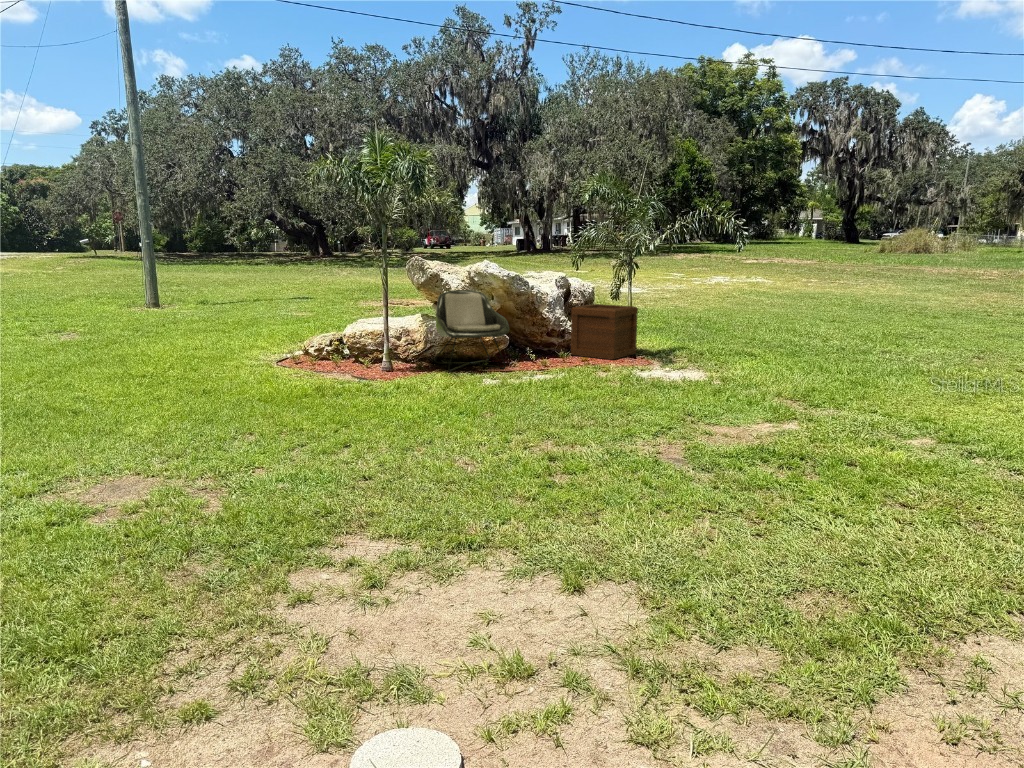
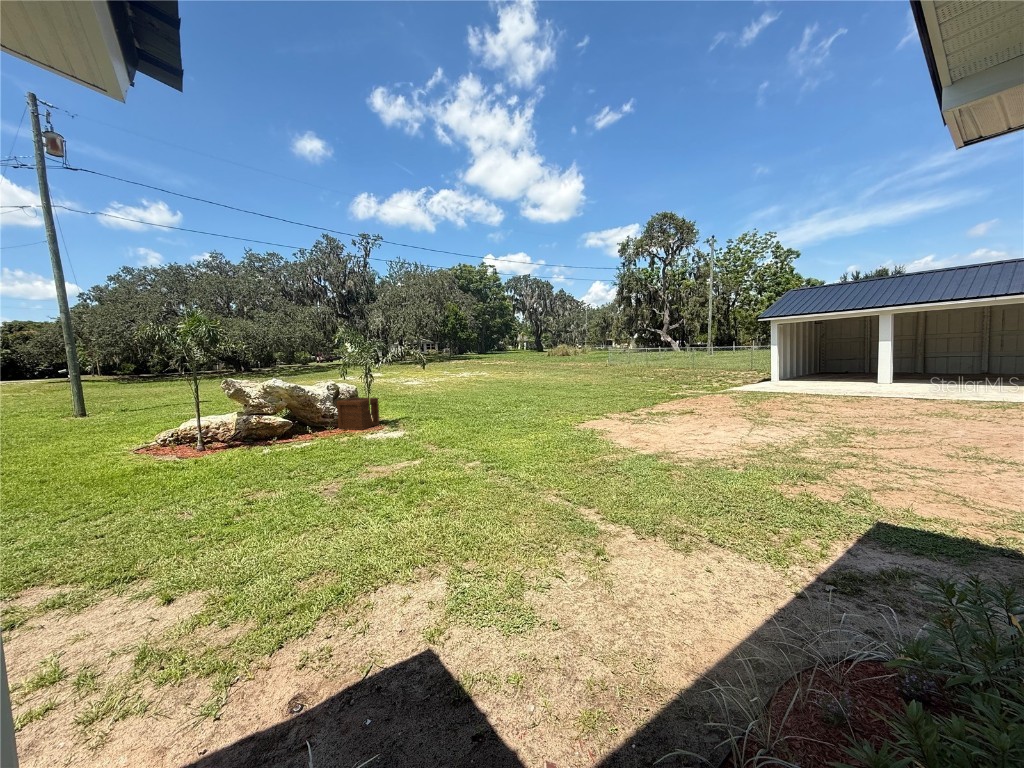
lounge chair: present [435,290,509,372] -> none [236,396,287,449]

